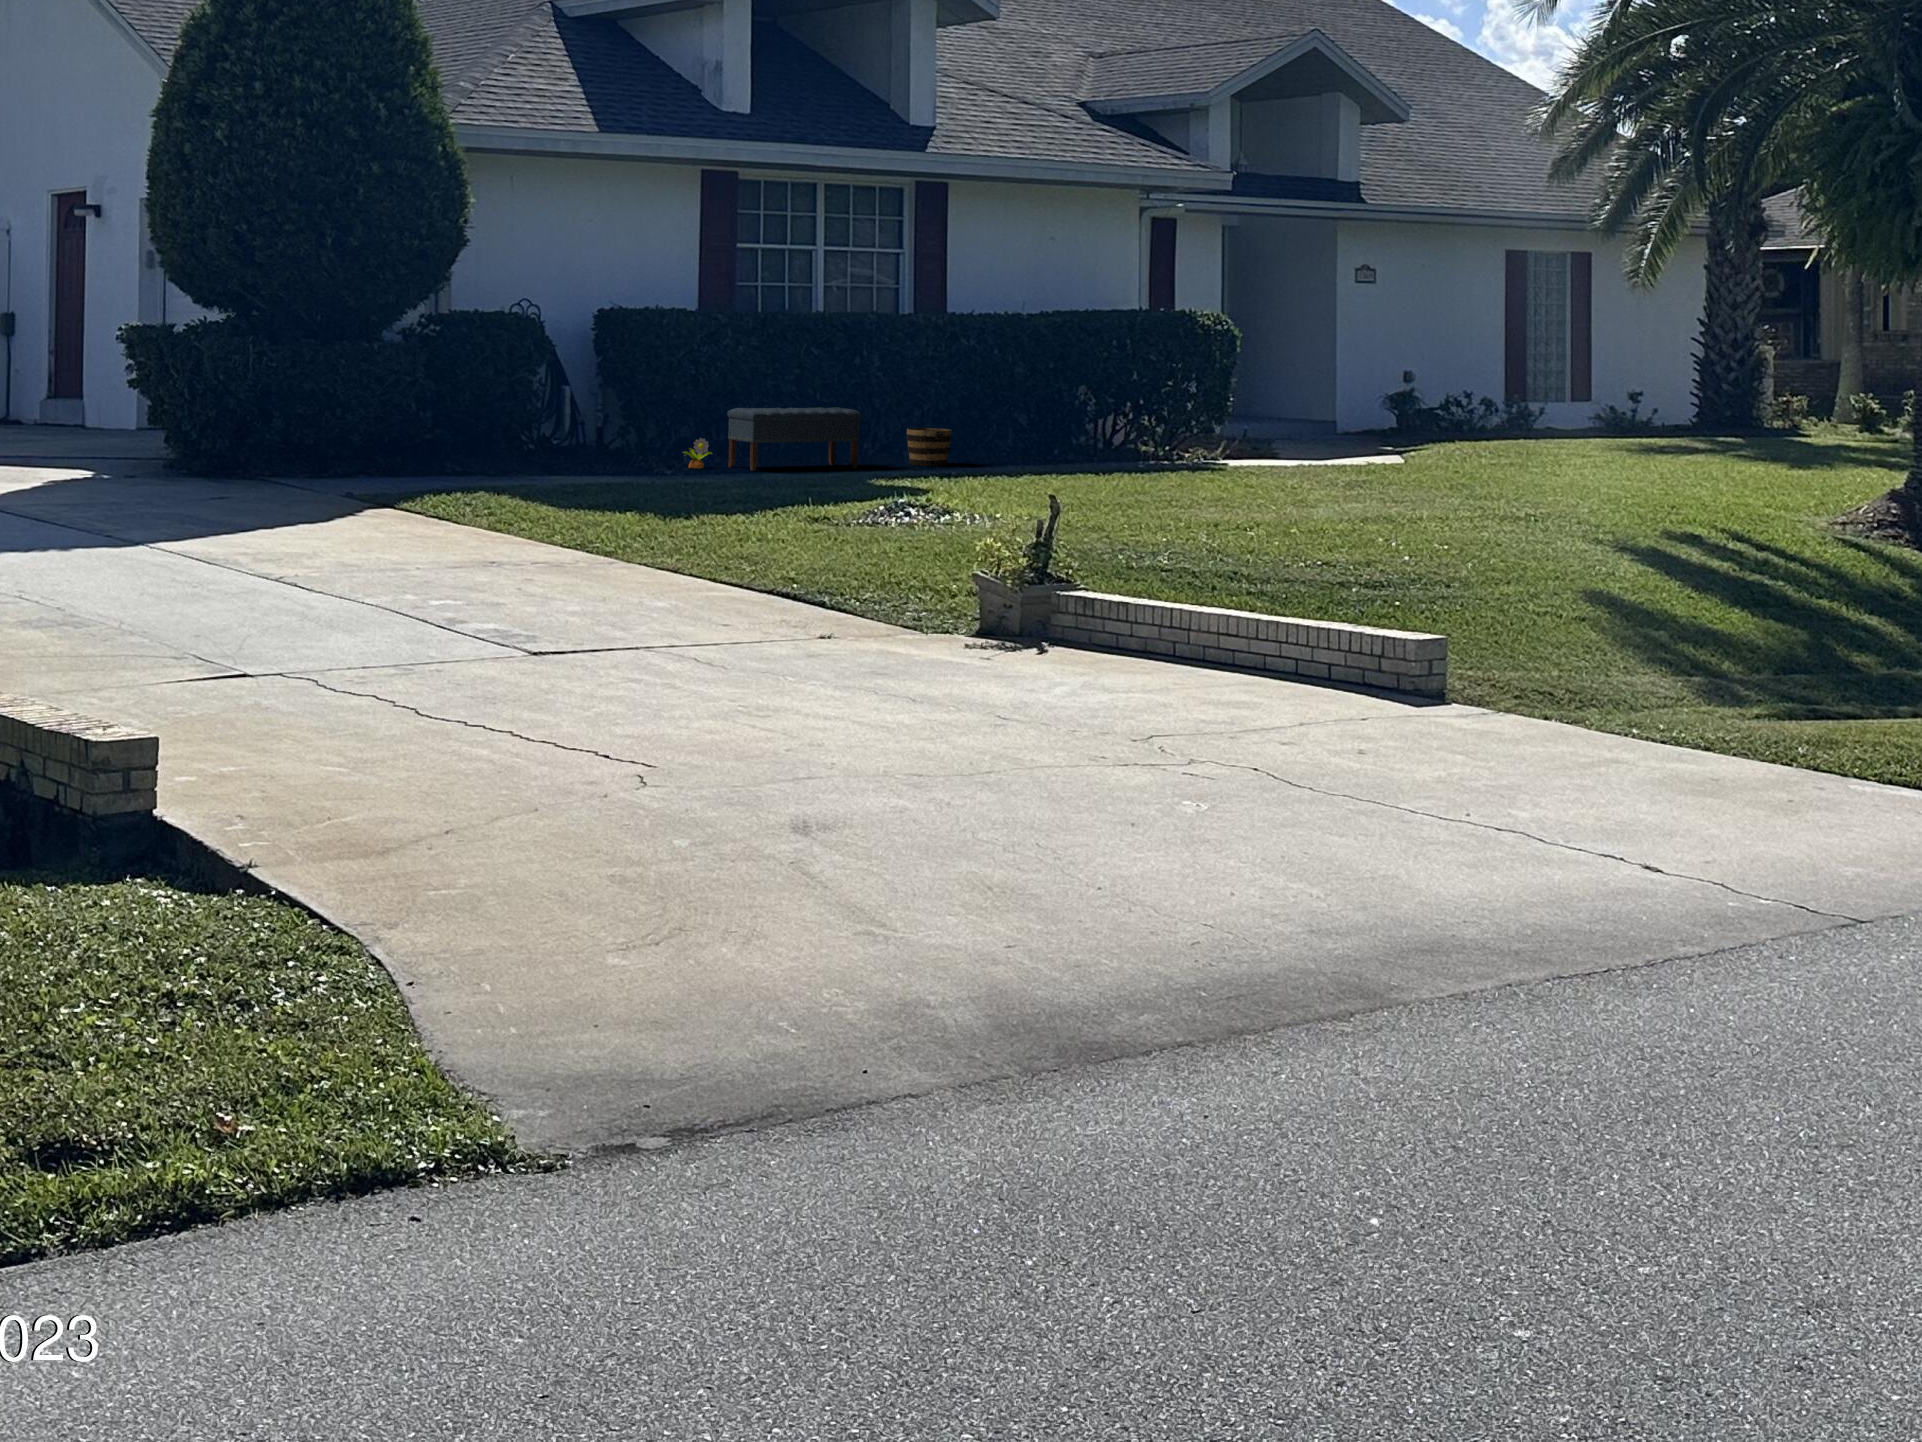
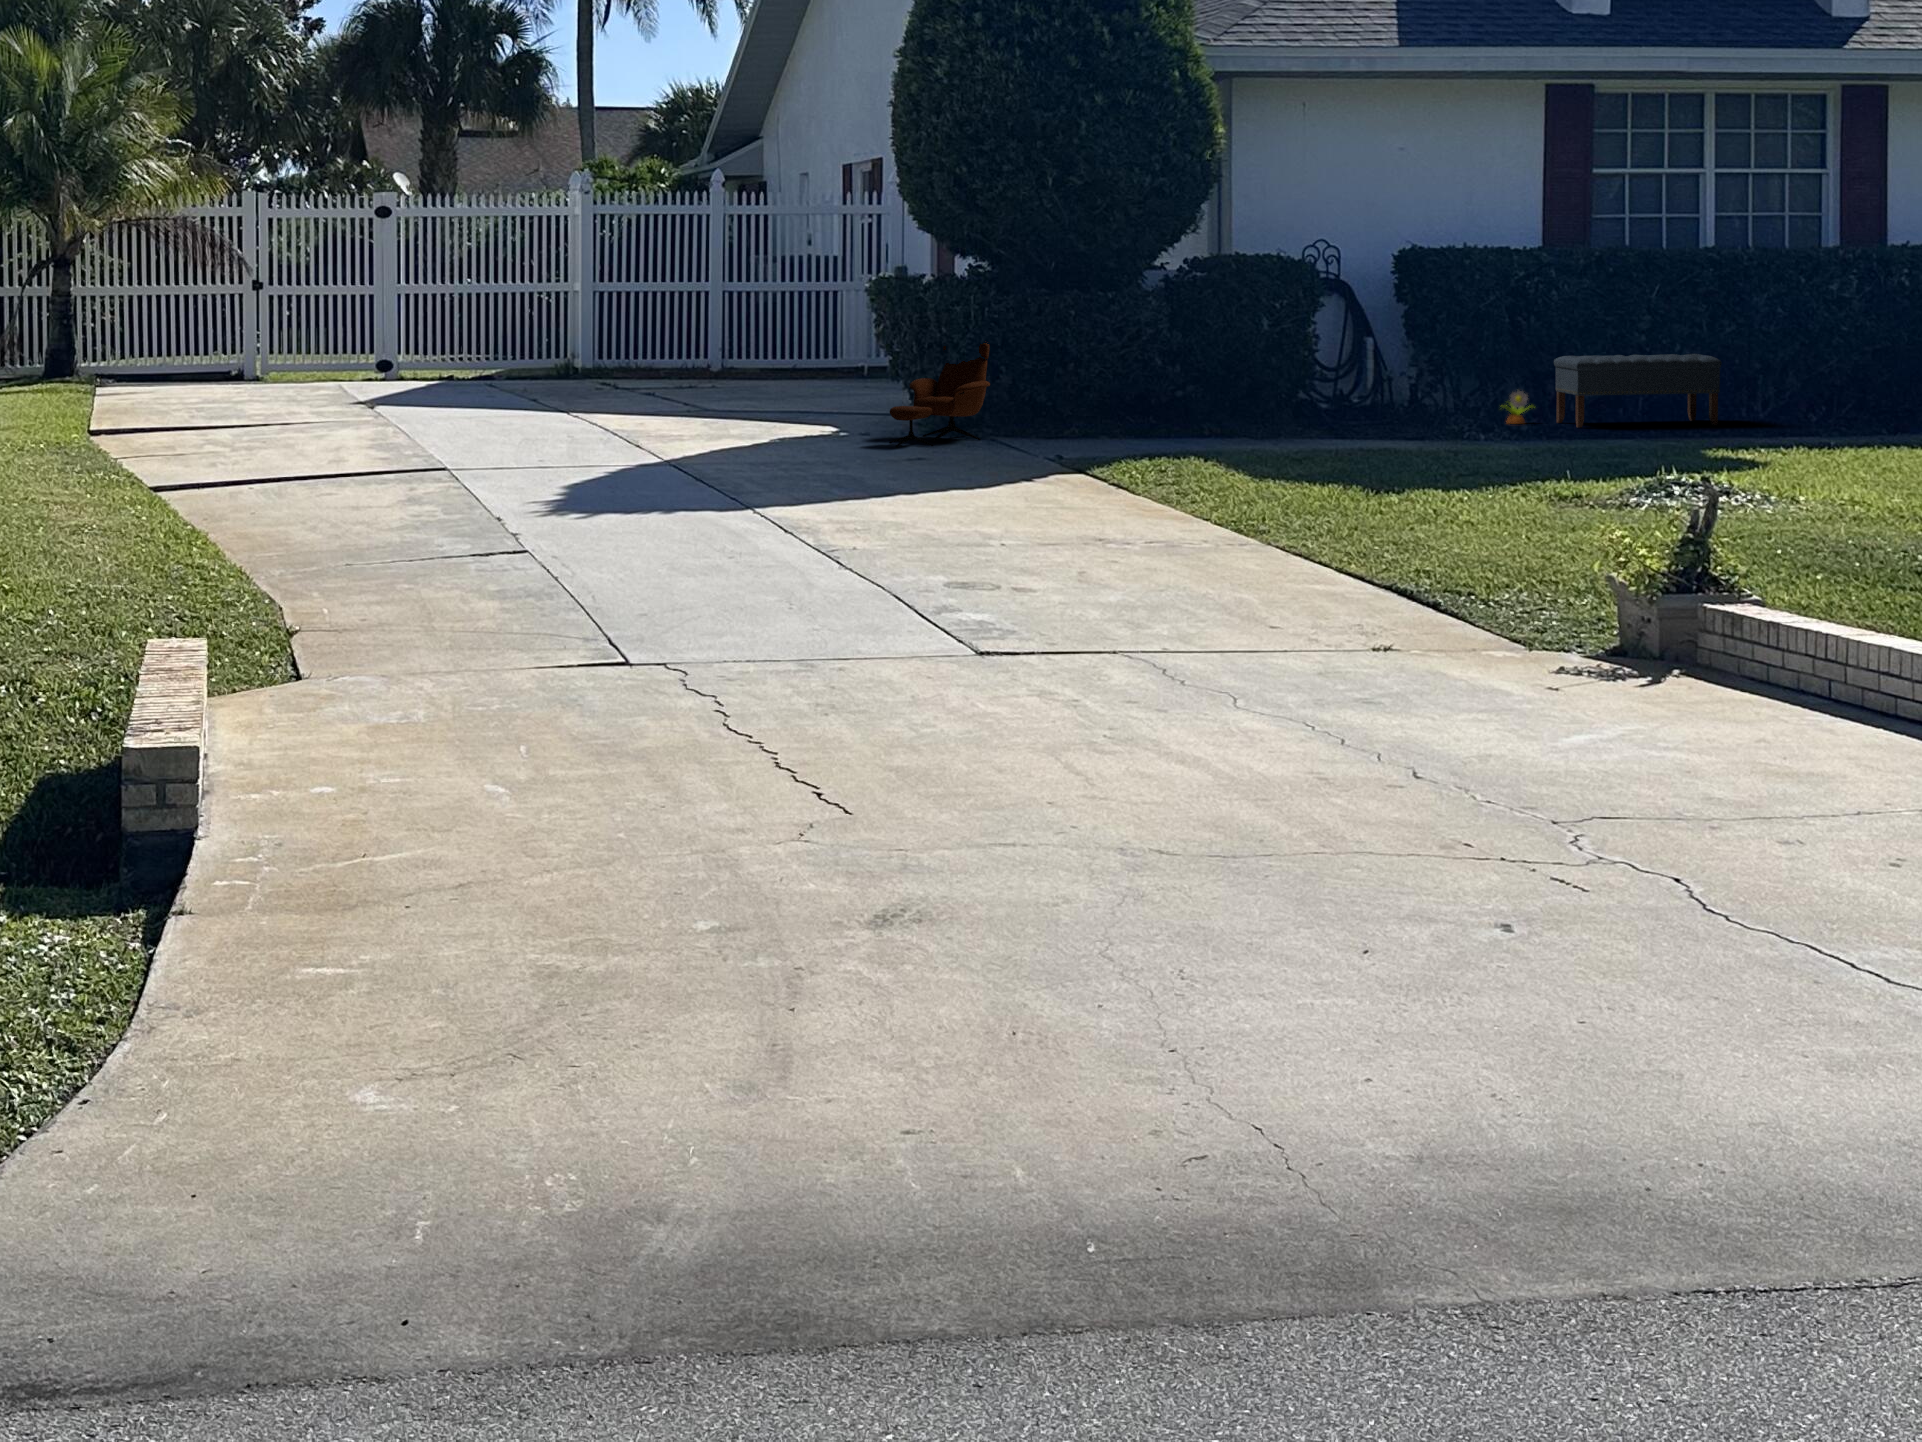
lounge chair: none [158,386,254,491] -> present [890,343,990,447]
bucket: present [906,428,952,466] -> none [1792,377,1850,423]

